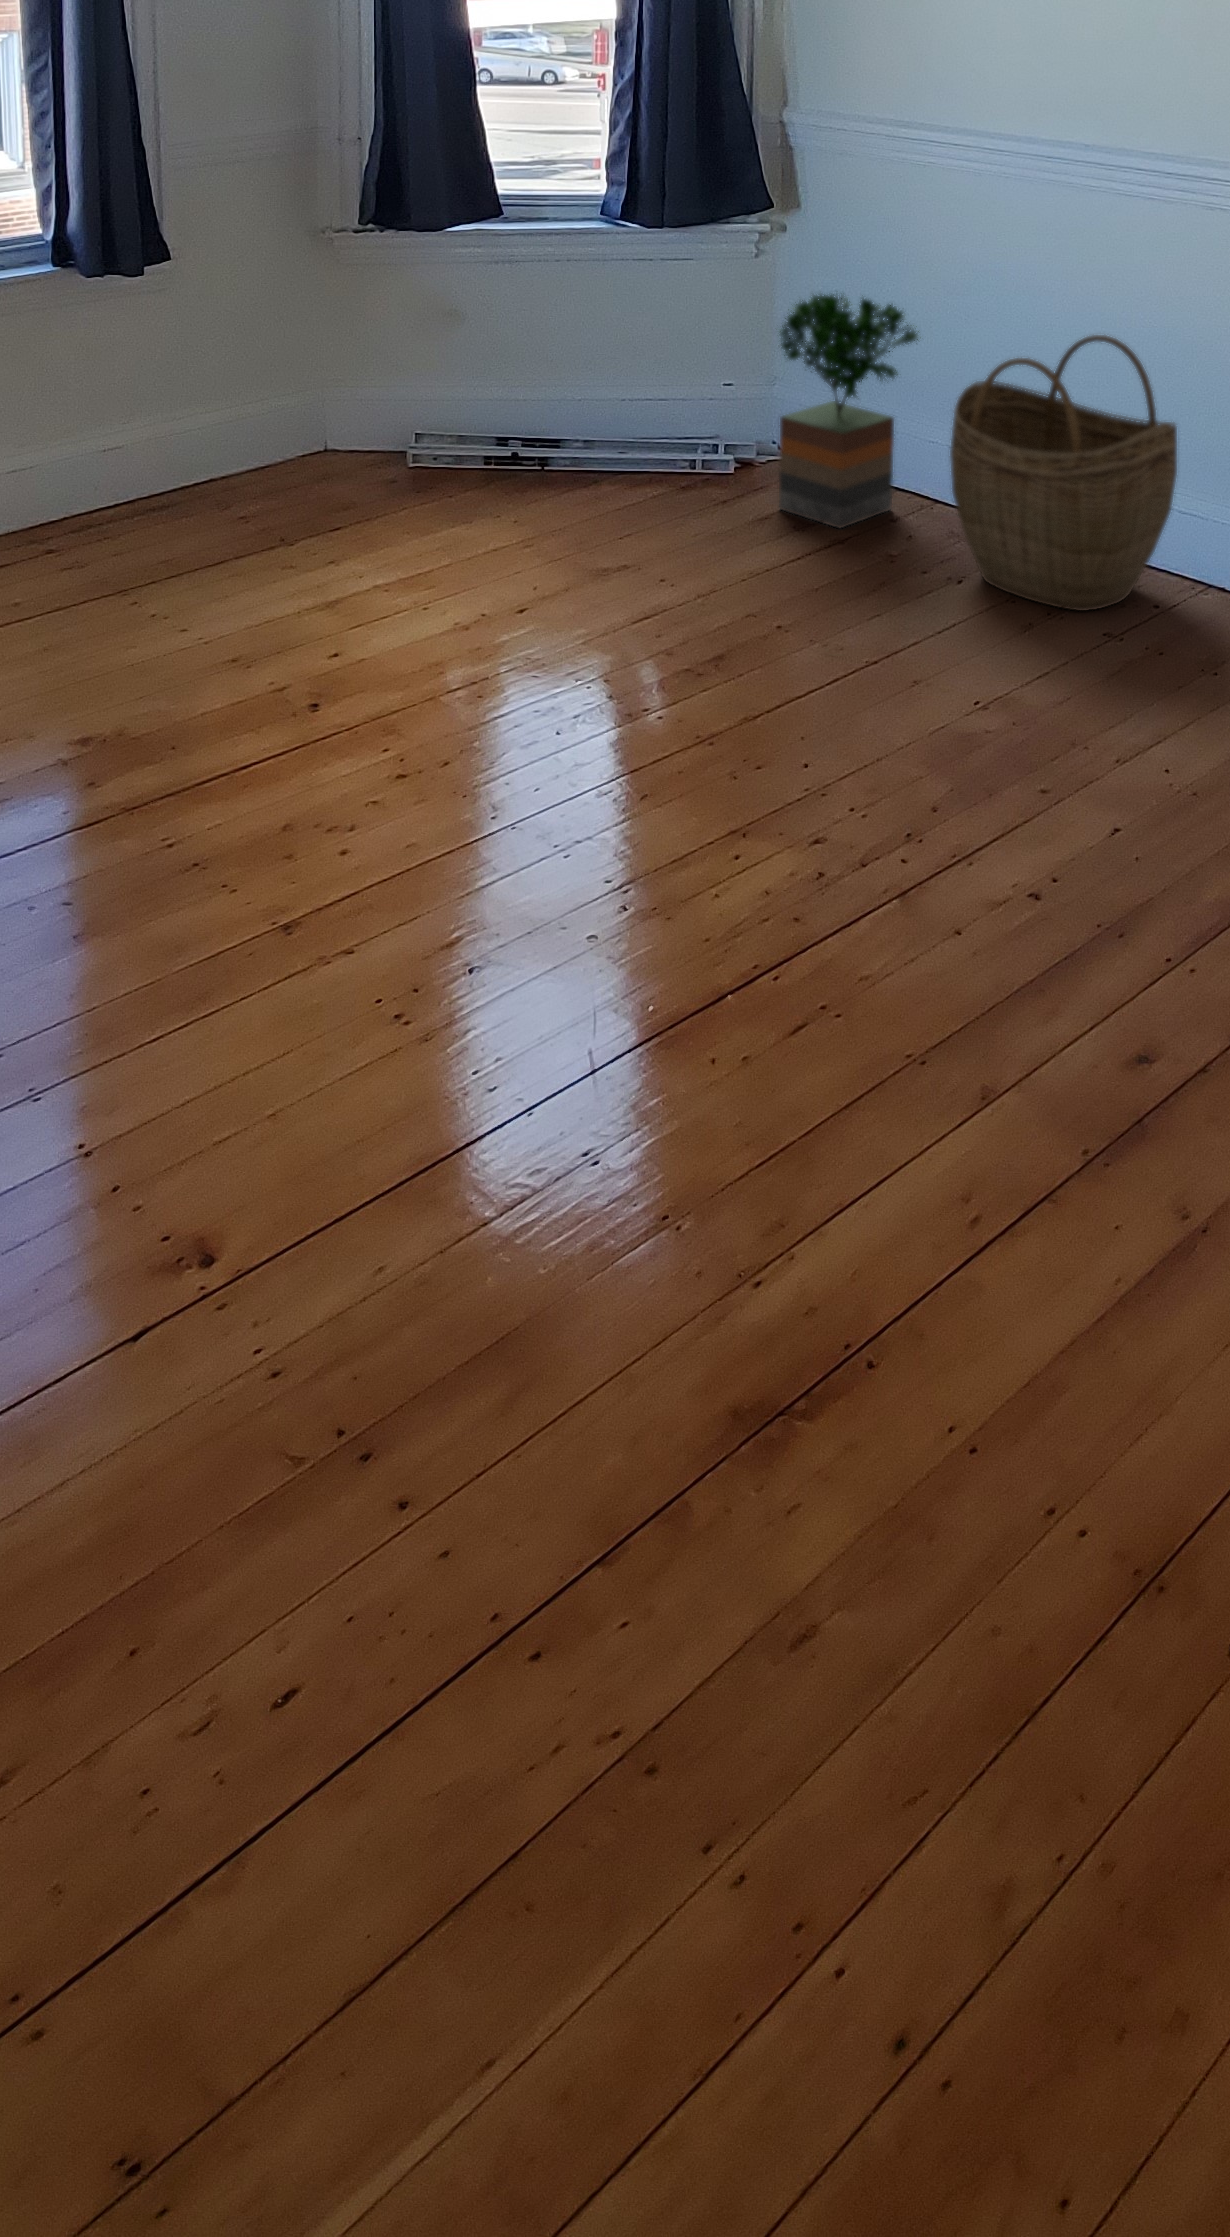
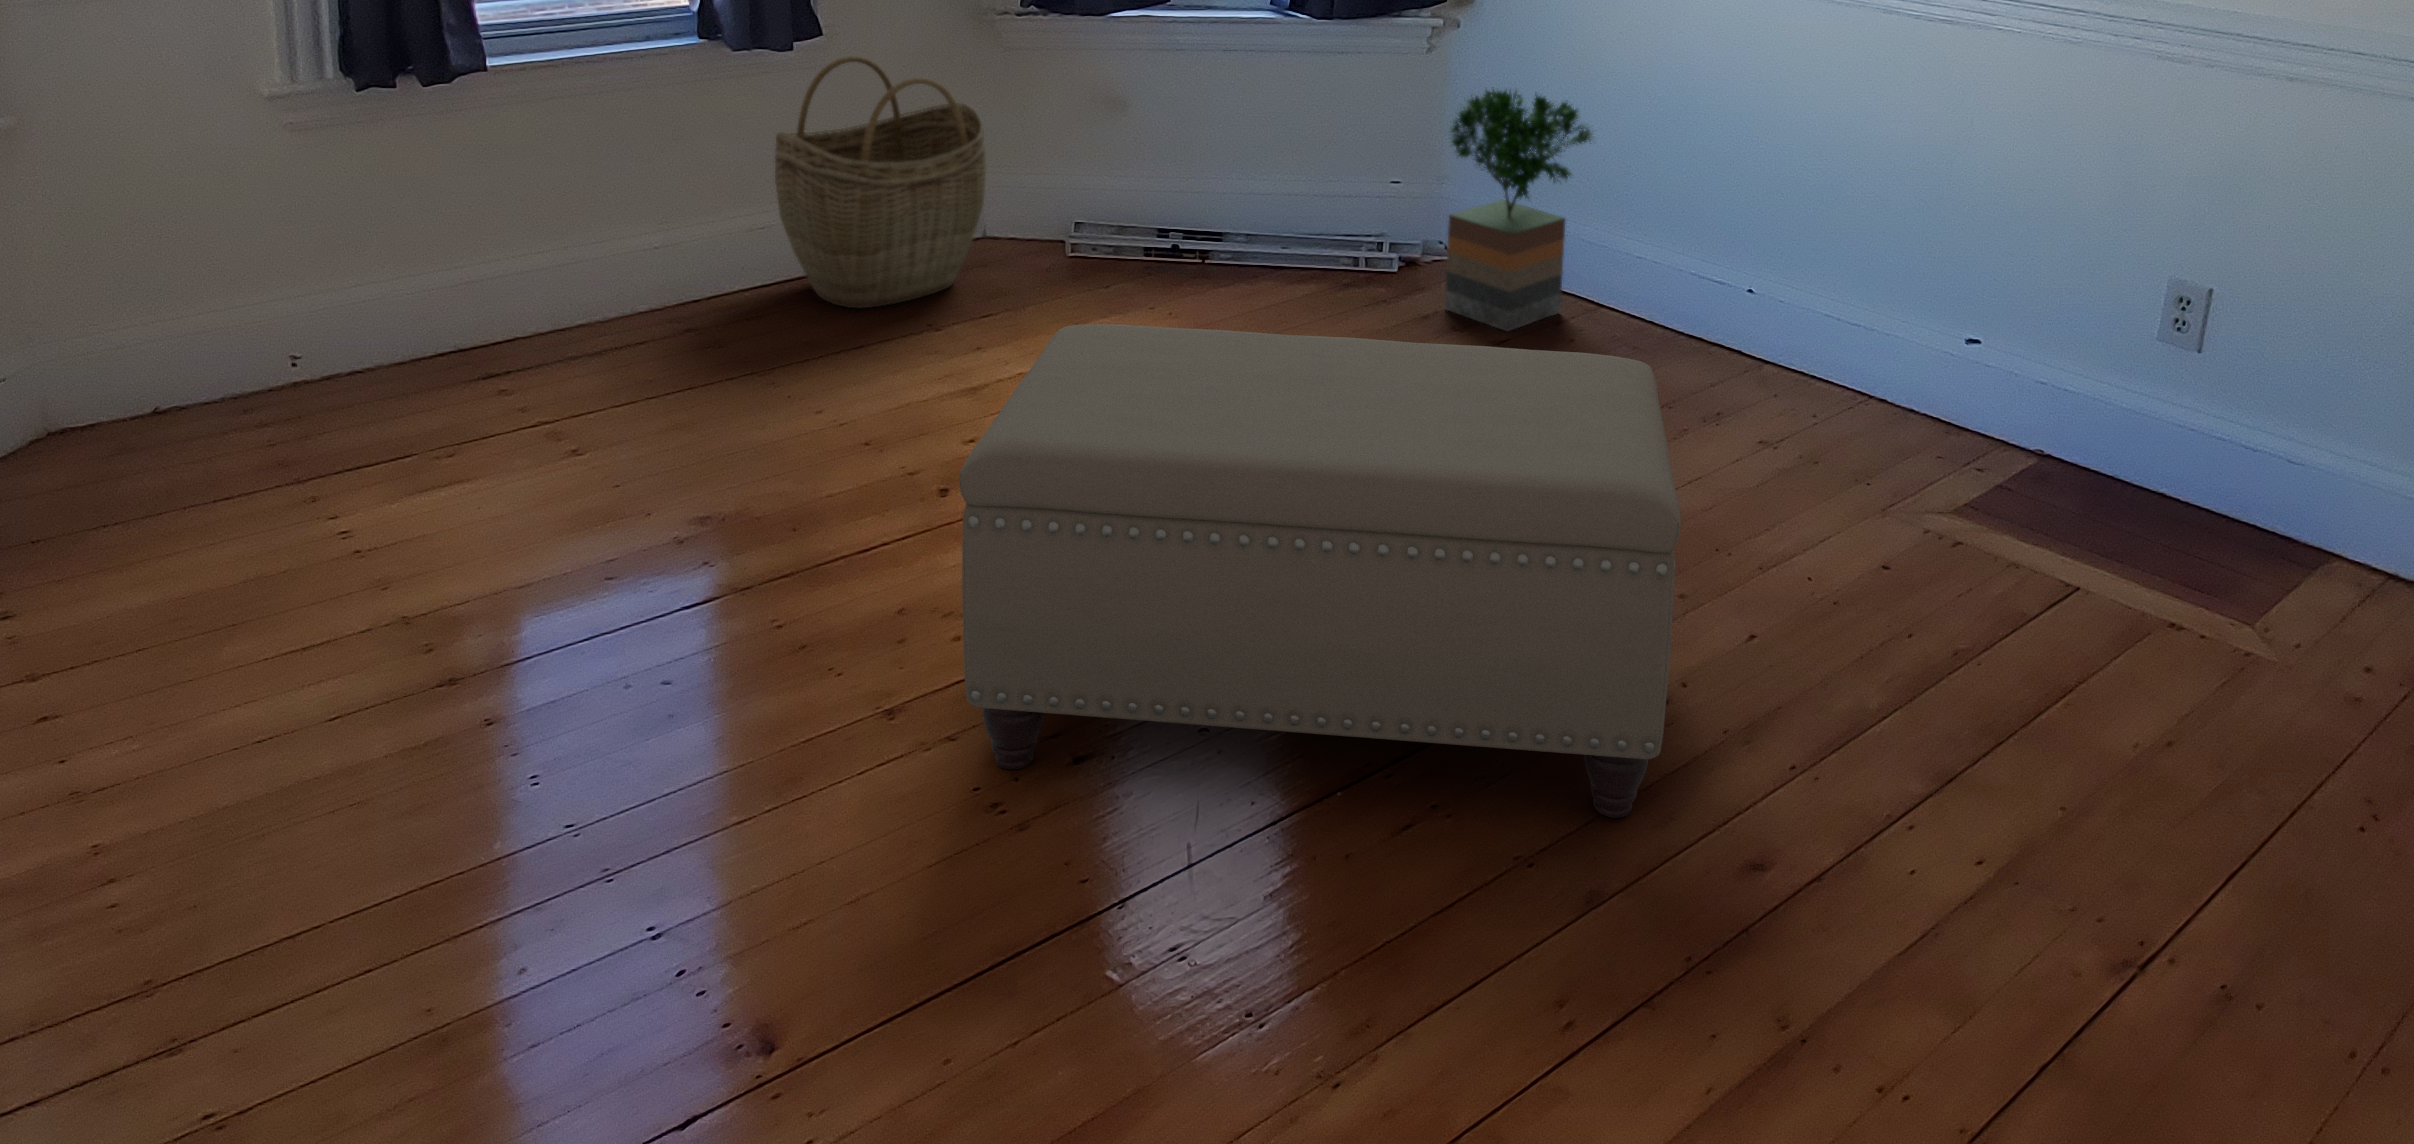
woven basket: present [950,335,1177,611] -> present [775,56,986,308]
ottoman: none [335,519,999,959] -> present [959,324,1681,818]

